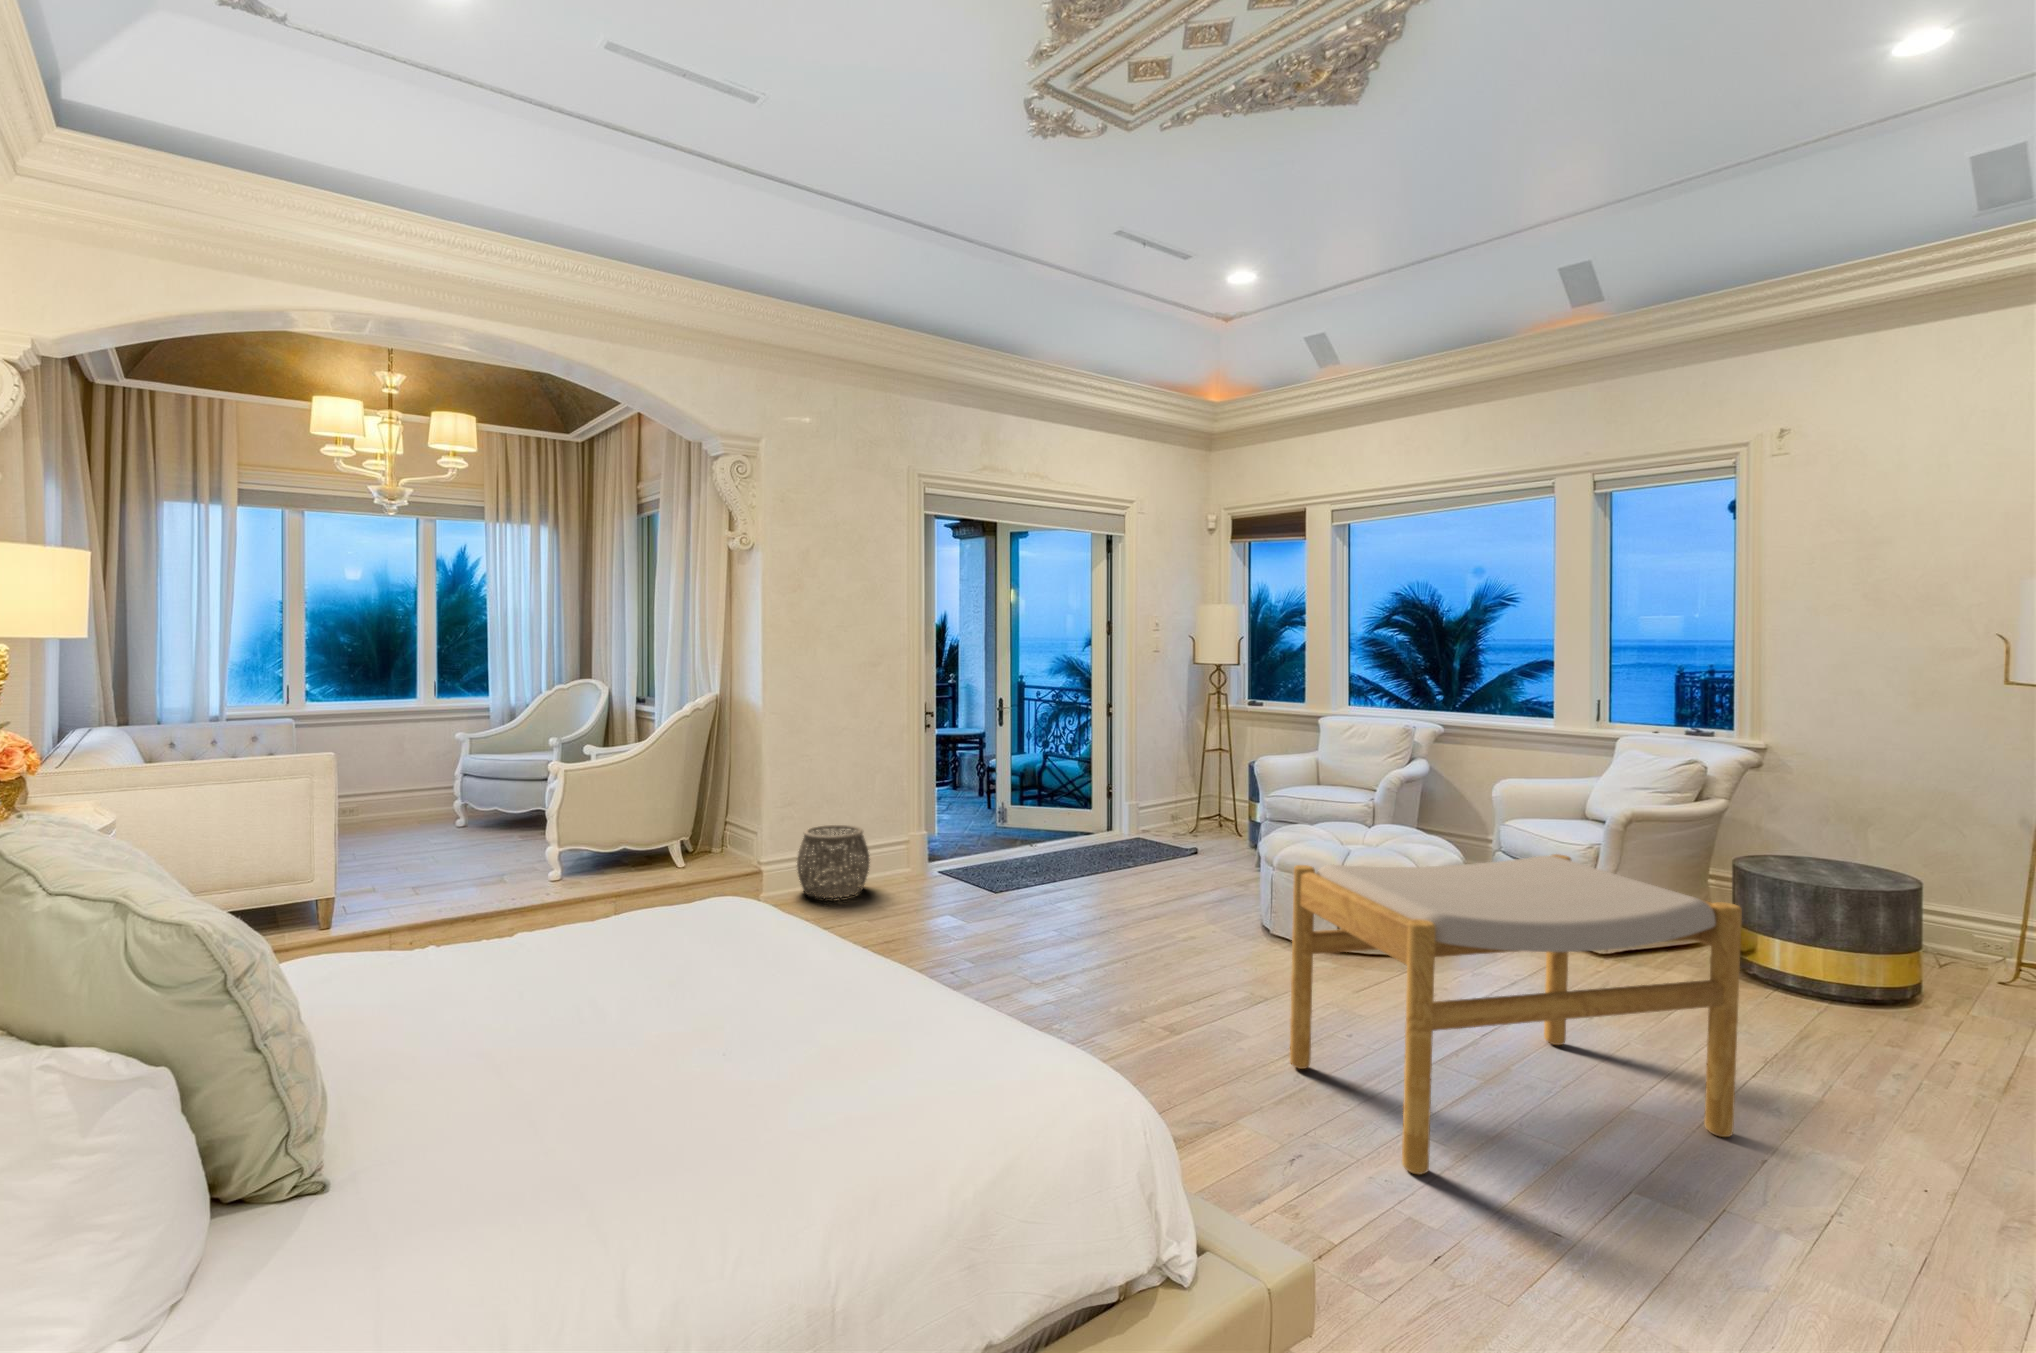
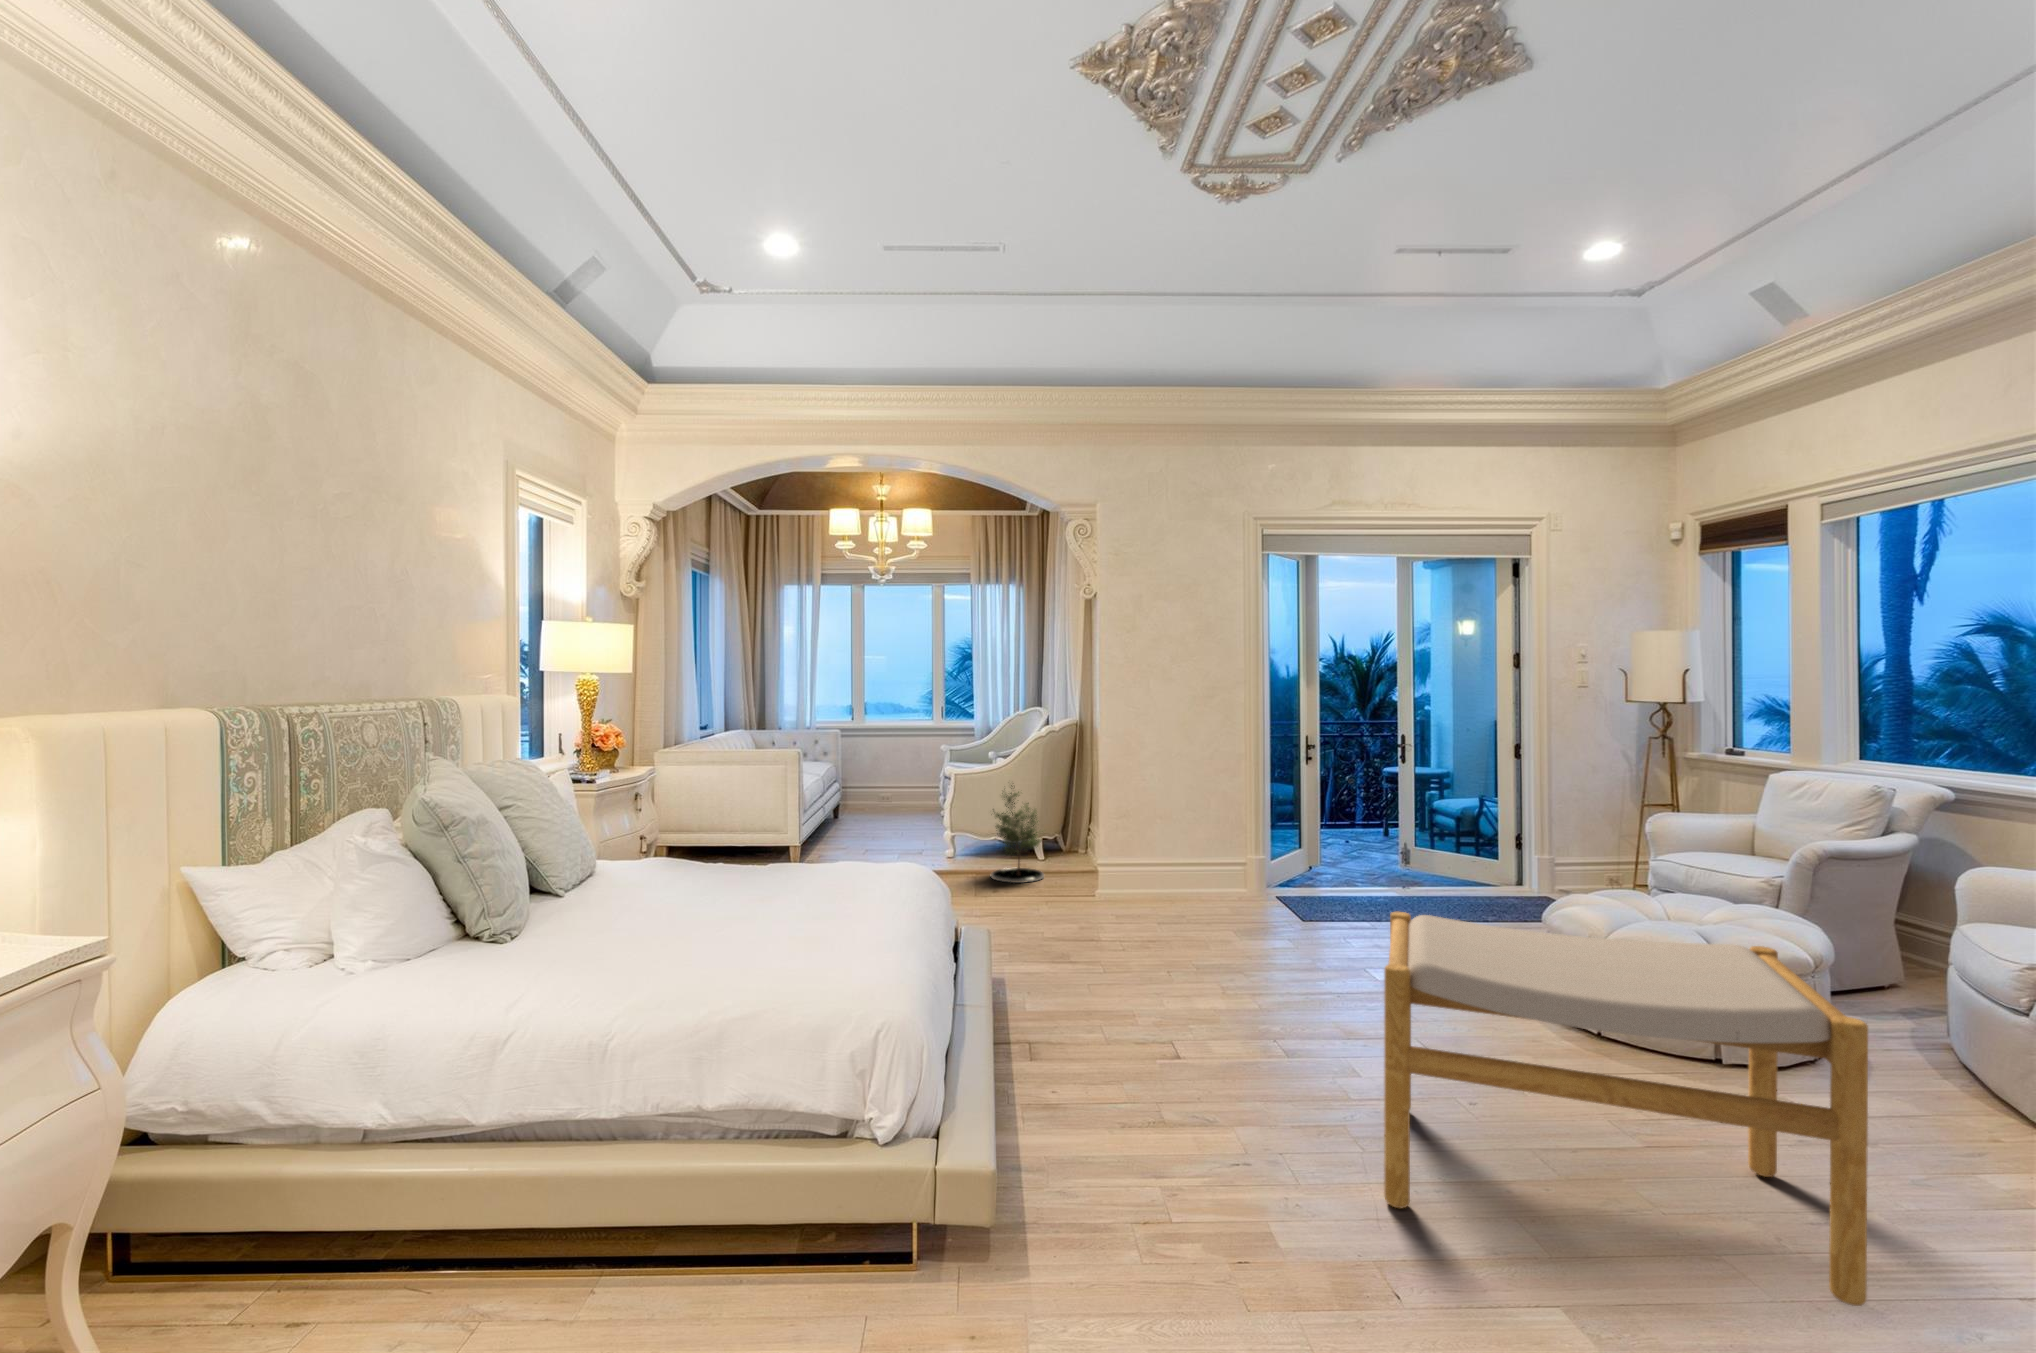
potted tree: none [603,766,678,895] -> present [991,785,1044,883]
woven basket: present [797,825,870,898] -> none [1121,843,1185,907]

